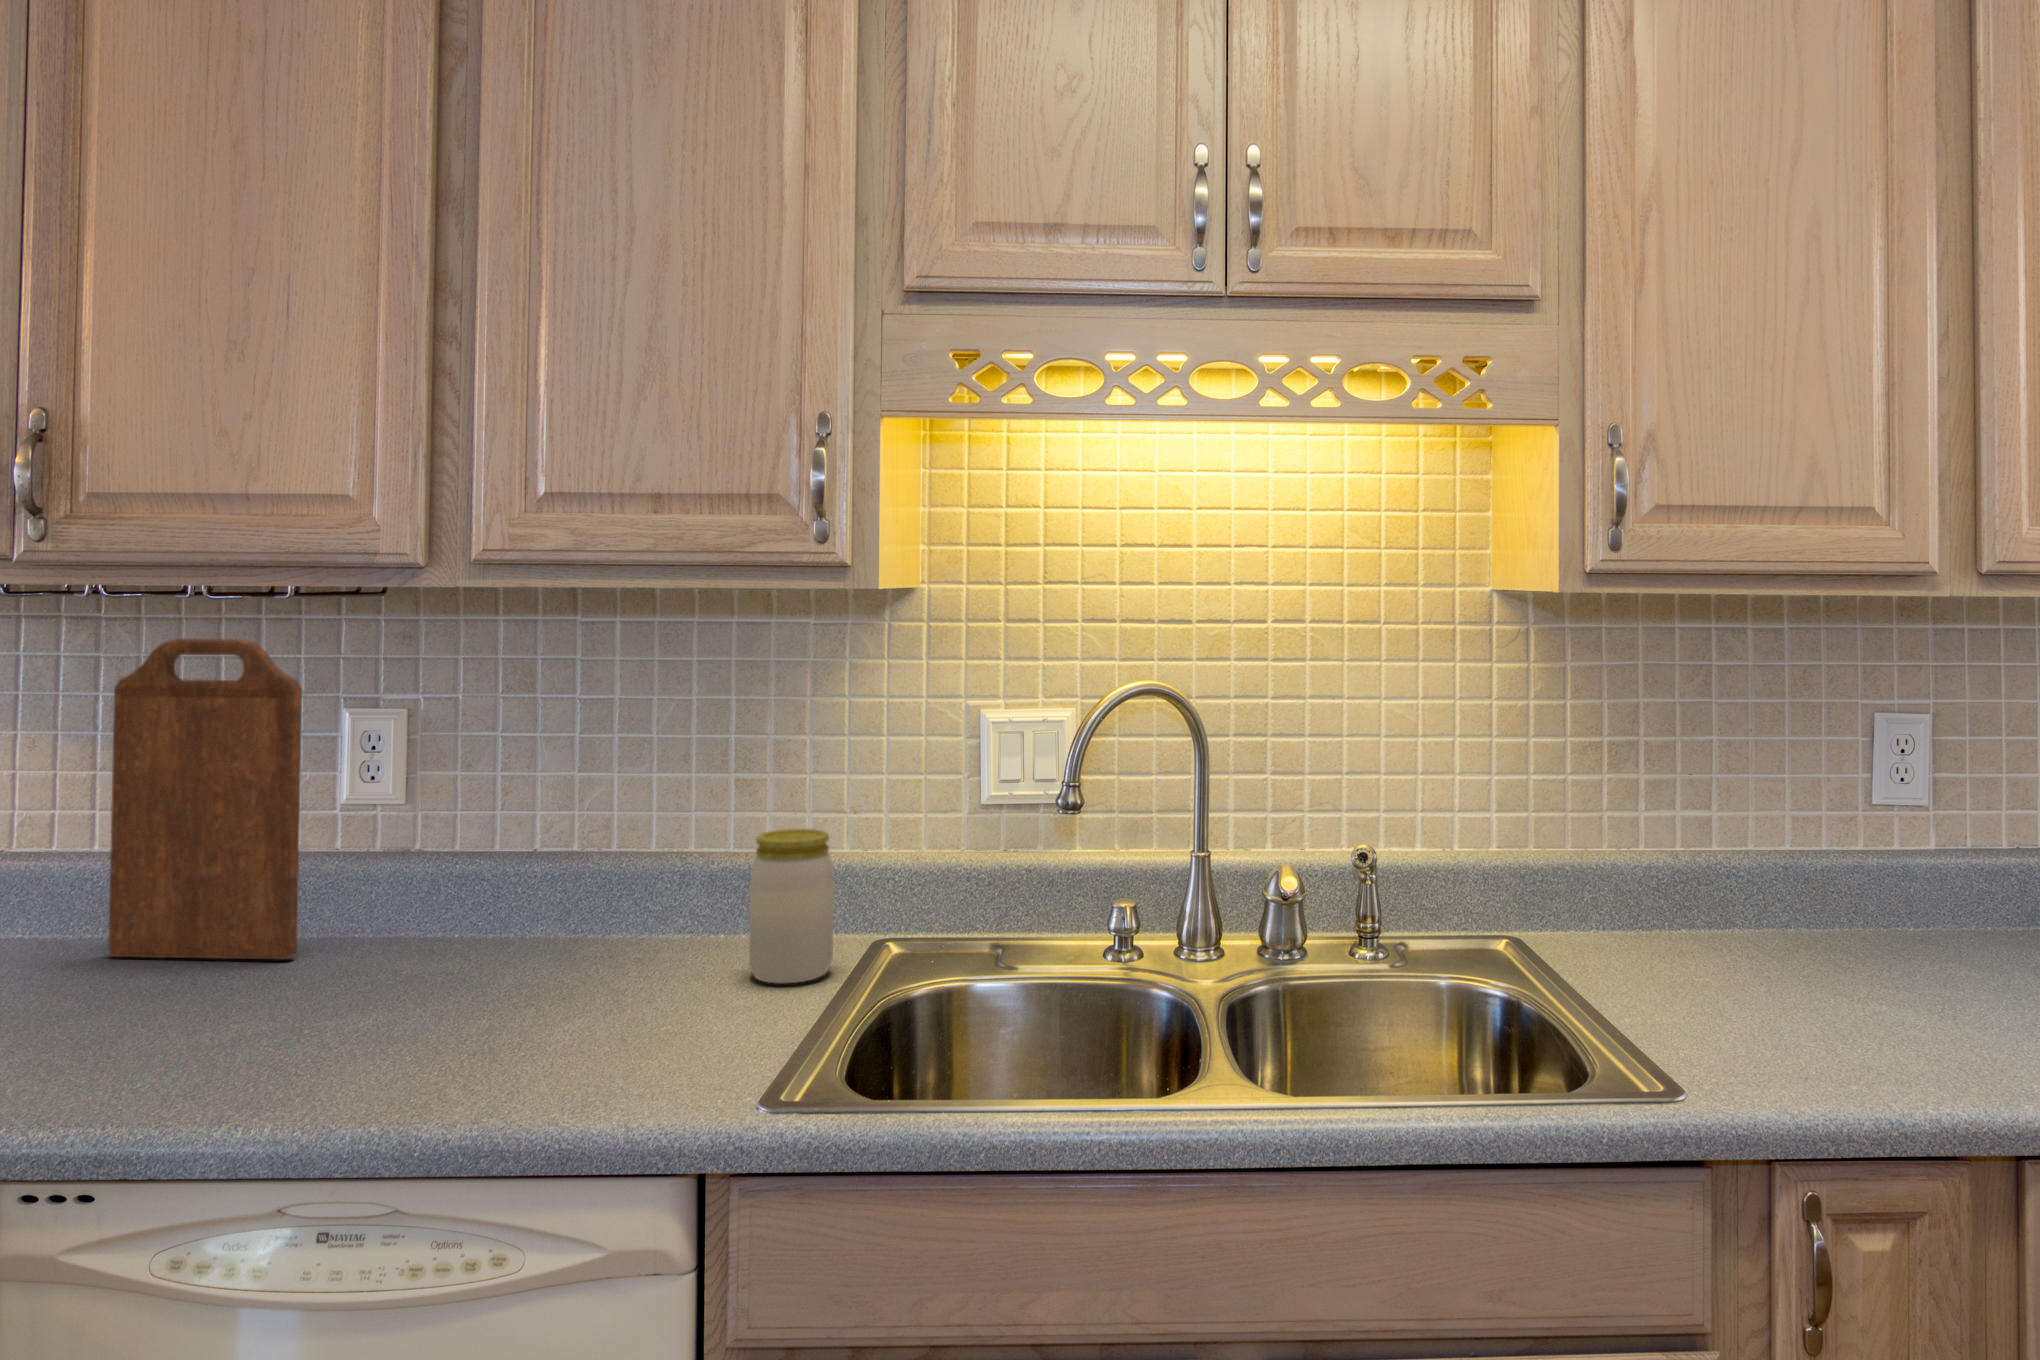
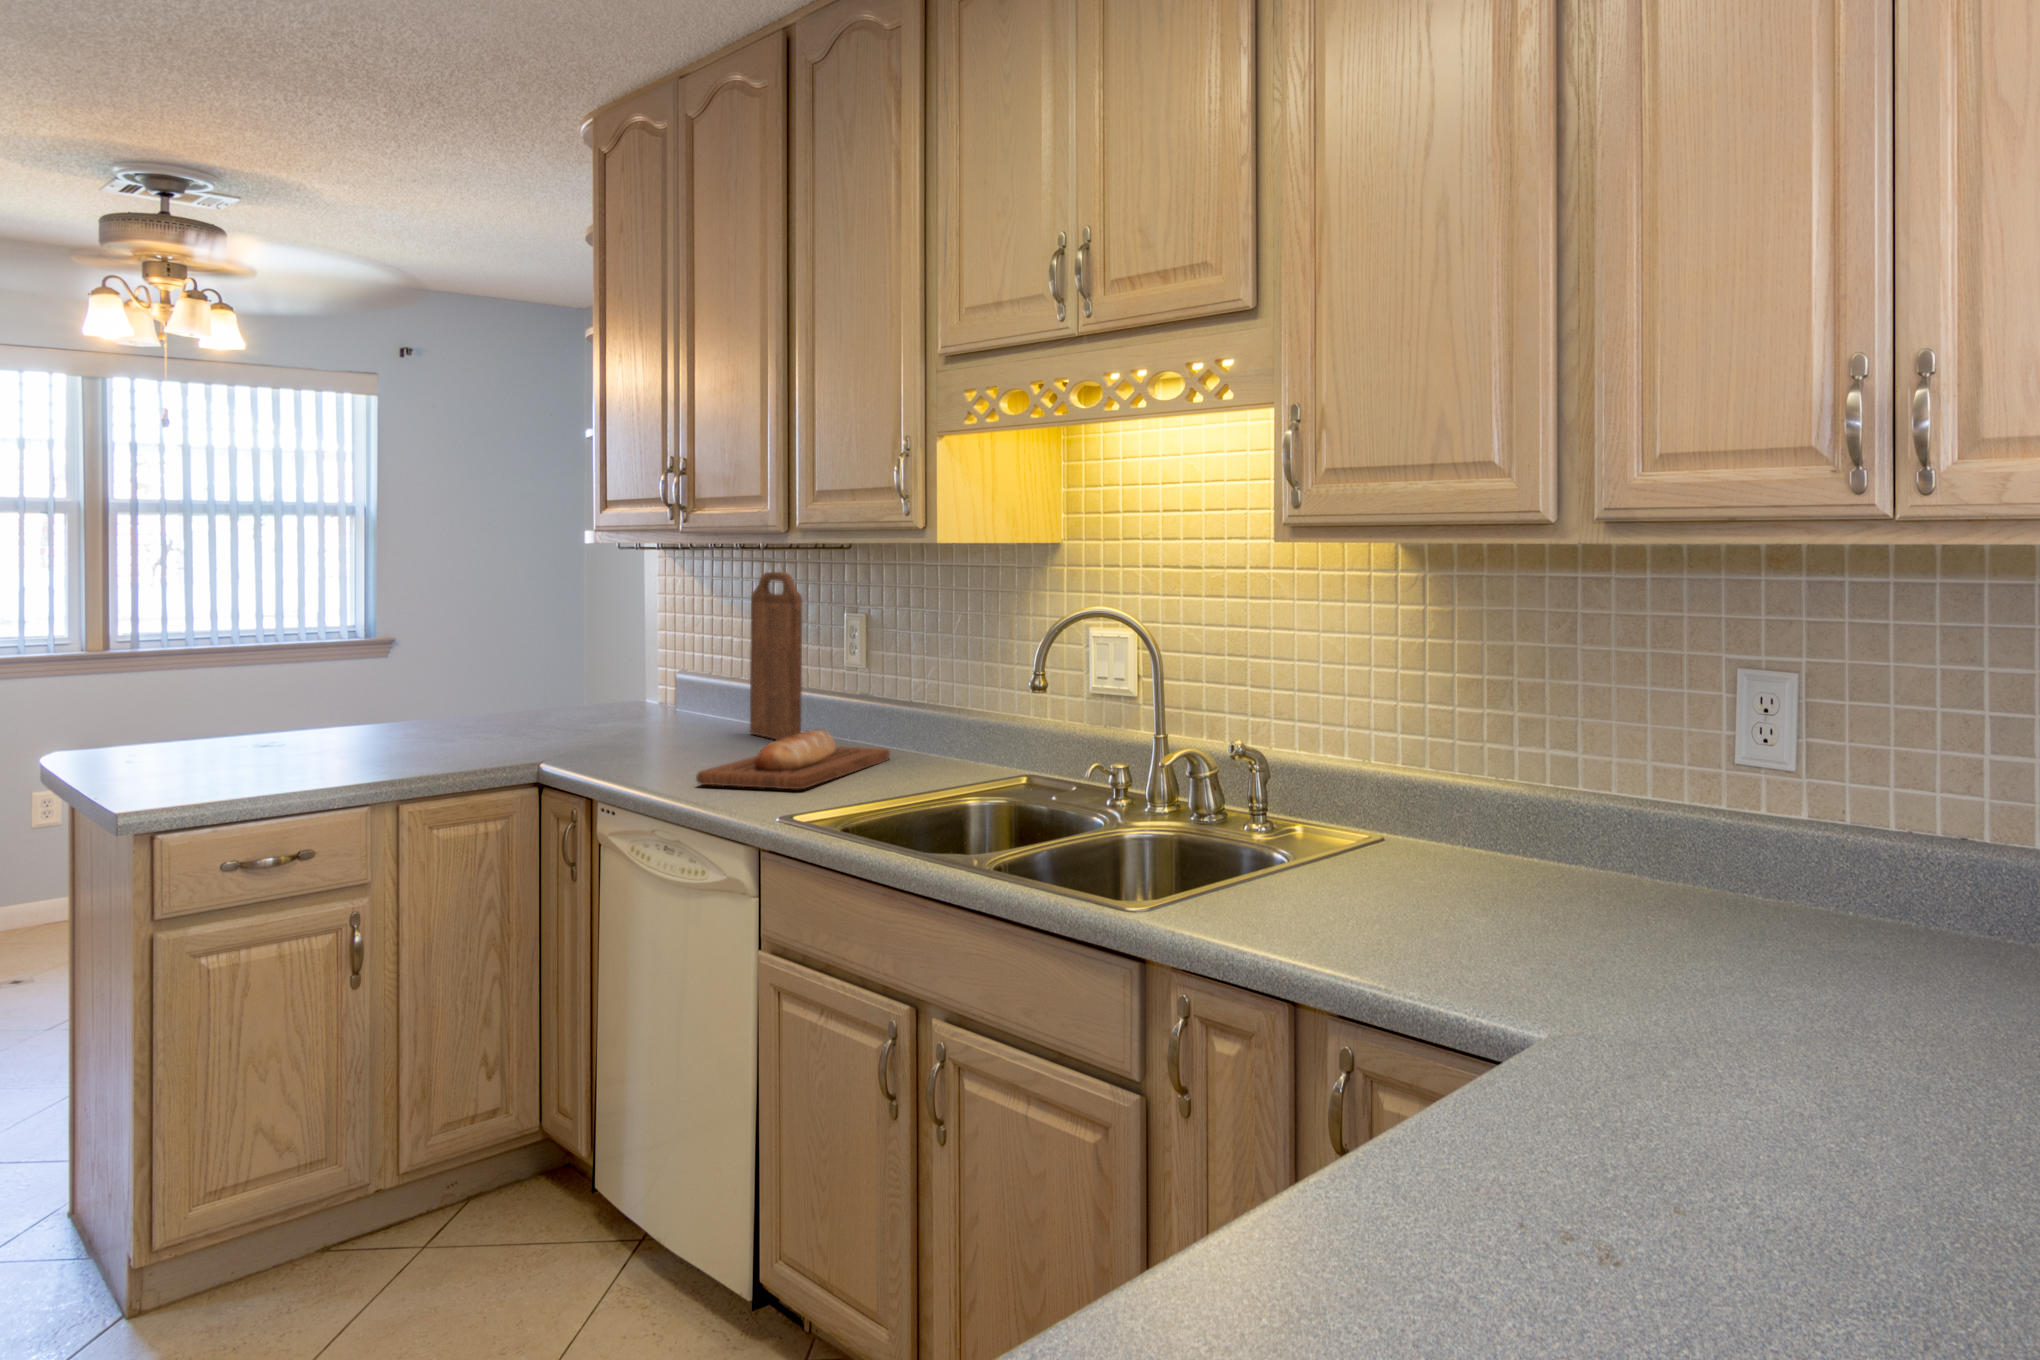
jar: present [749,829,834,983] -> none [920,693,971,785]
bread loaf: none [356,924,618,1077] -> present [696,730,890,789]

